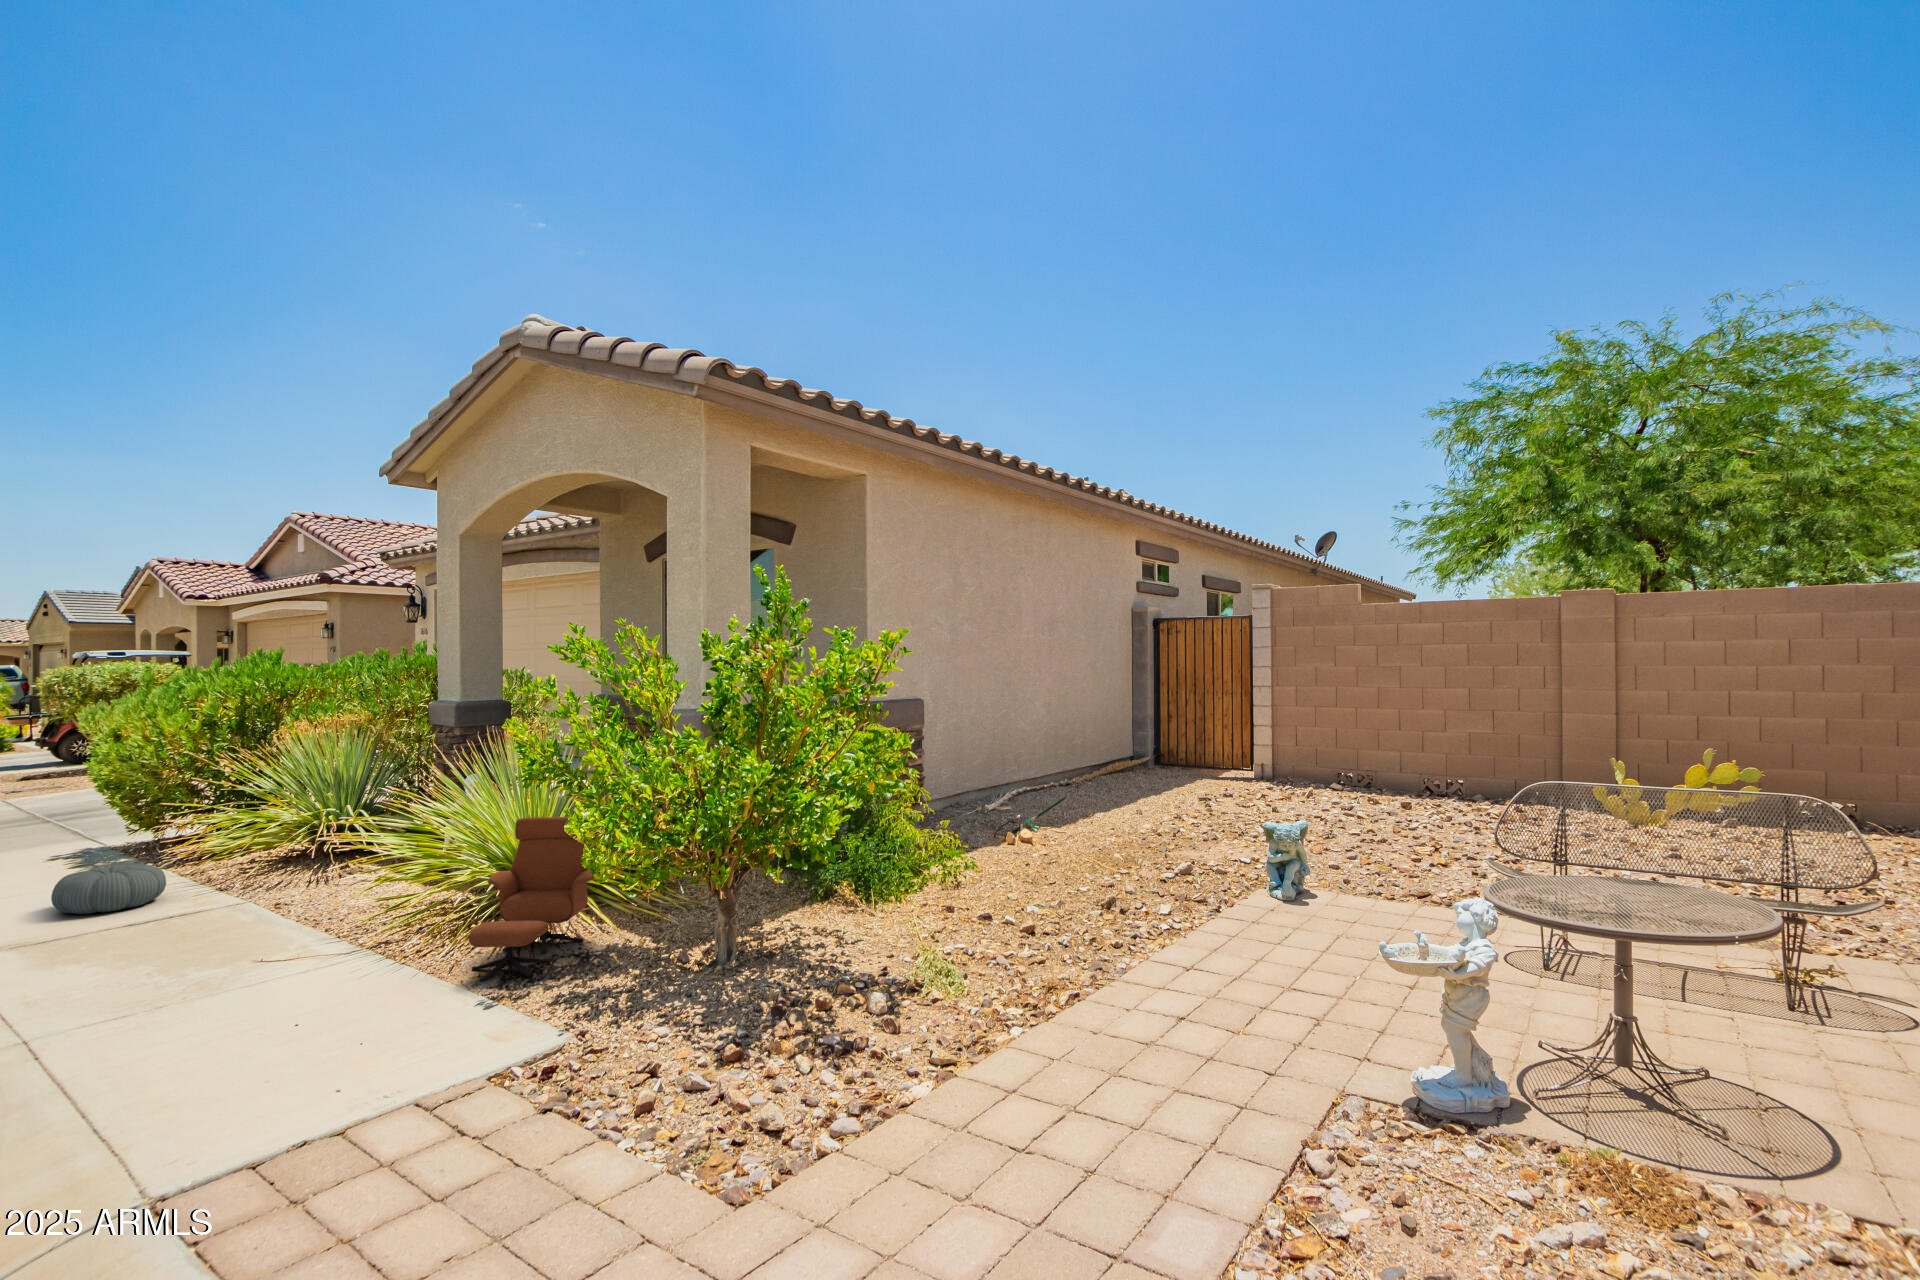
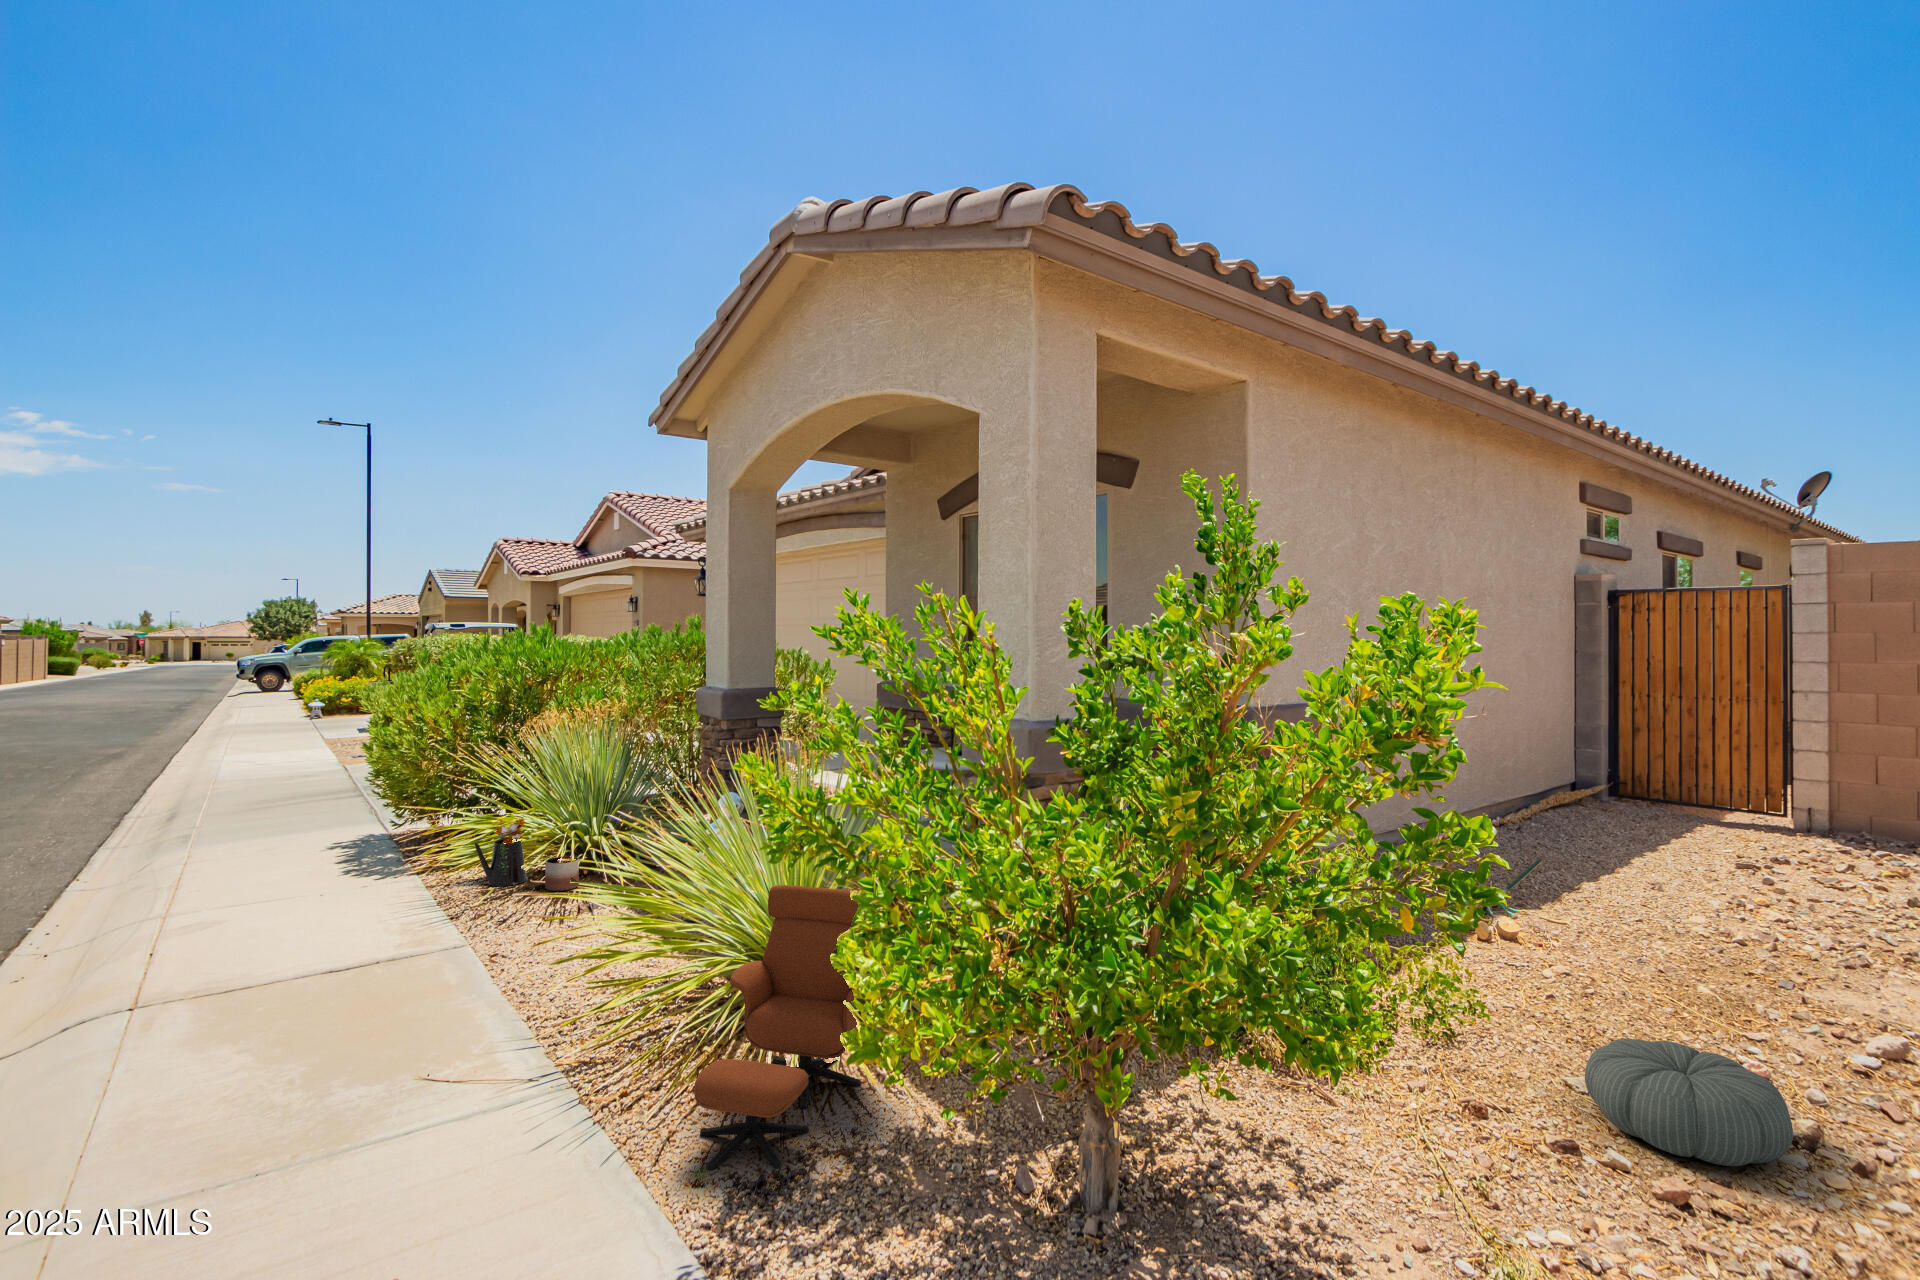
watering can: none [221,815,279,873] -> present [475,819,528,886]
planter: none [293,843,325,872] -> present [545,856,579,891]
pouf: present [51,864,166,914] -> present [1585,1038,1793,1166]

